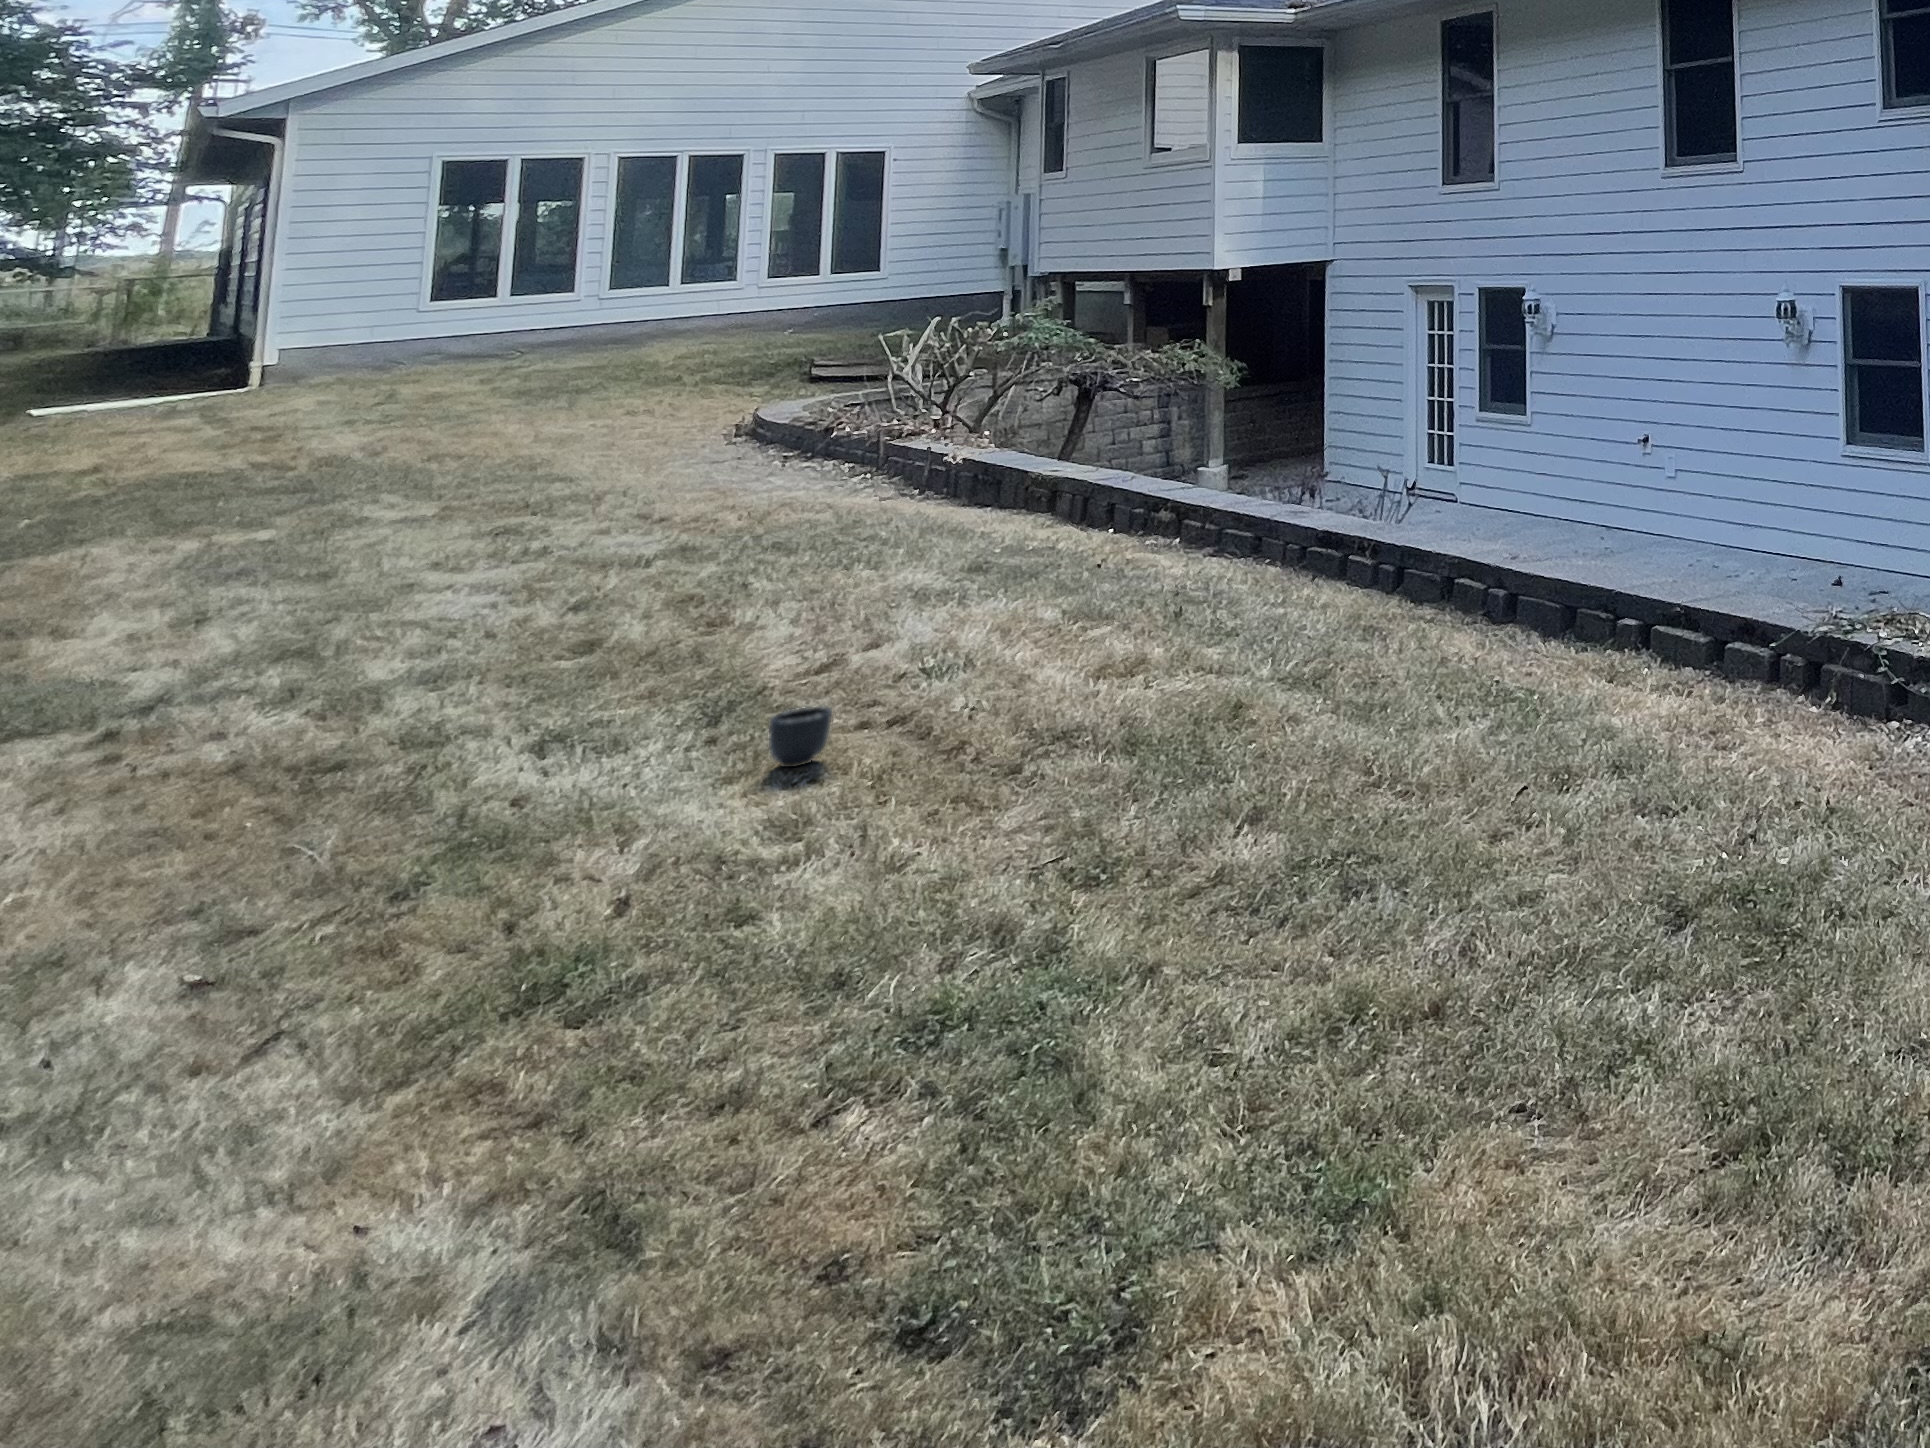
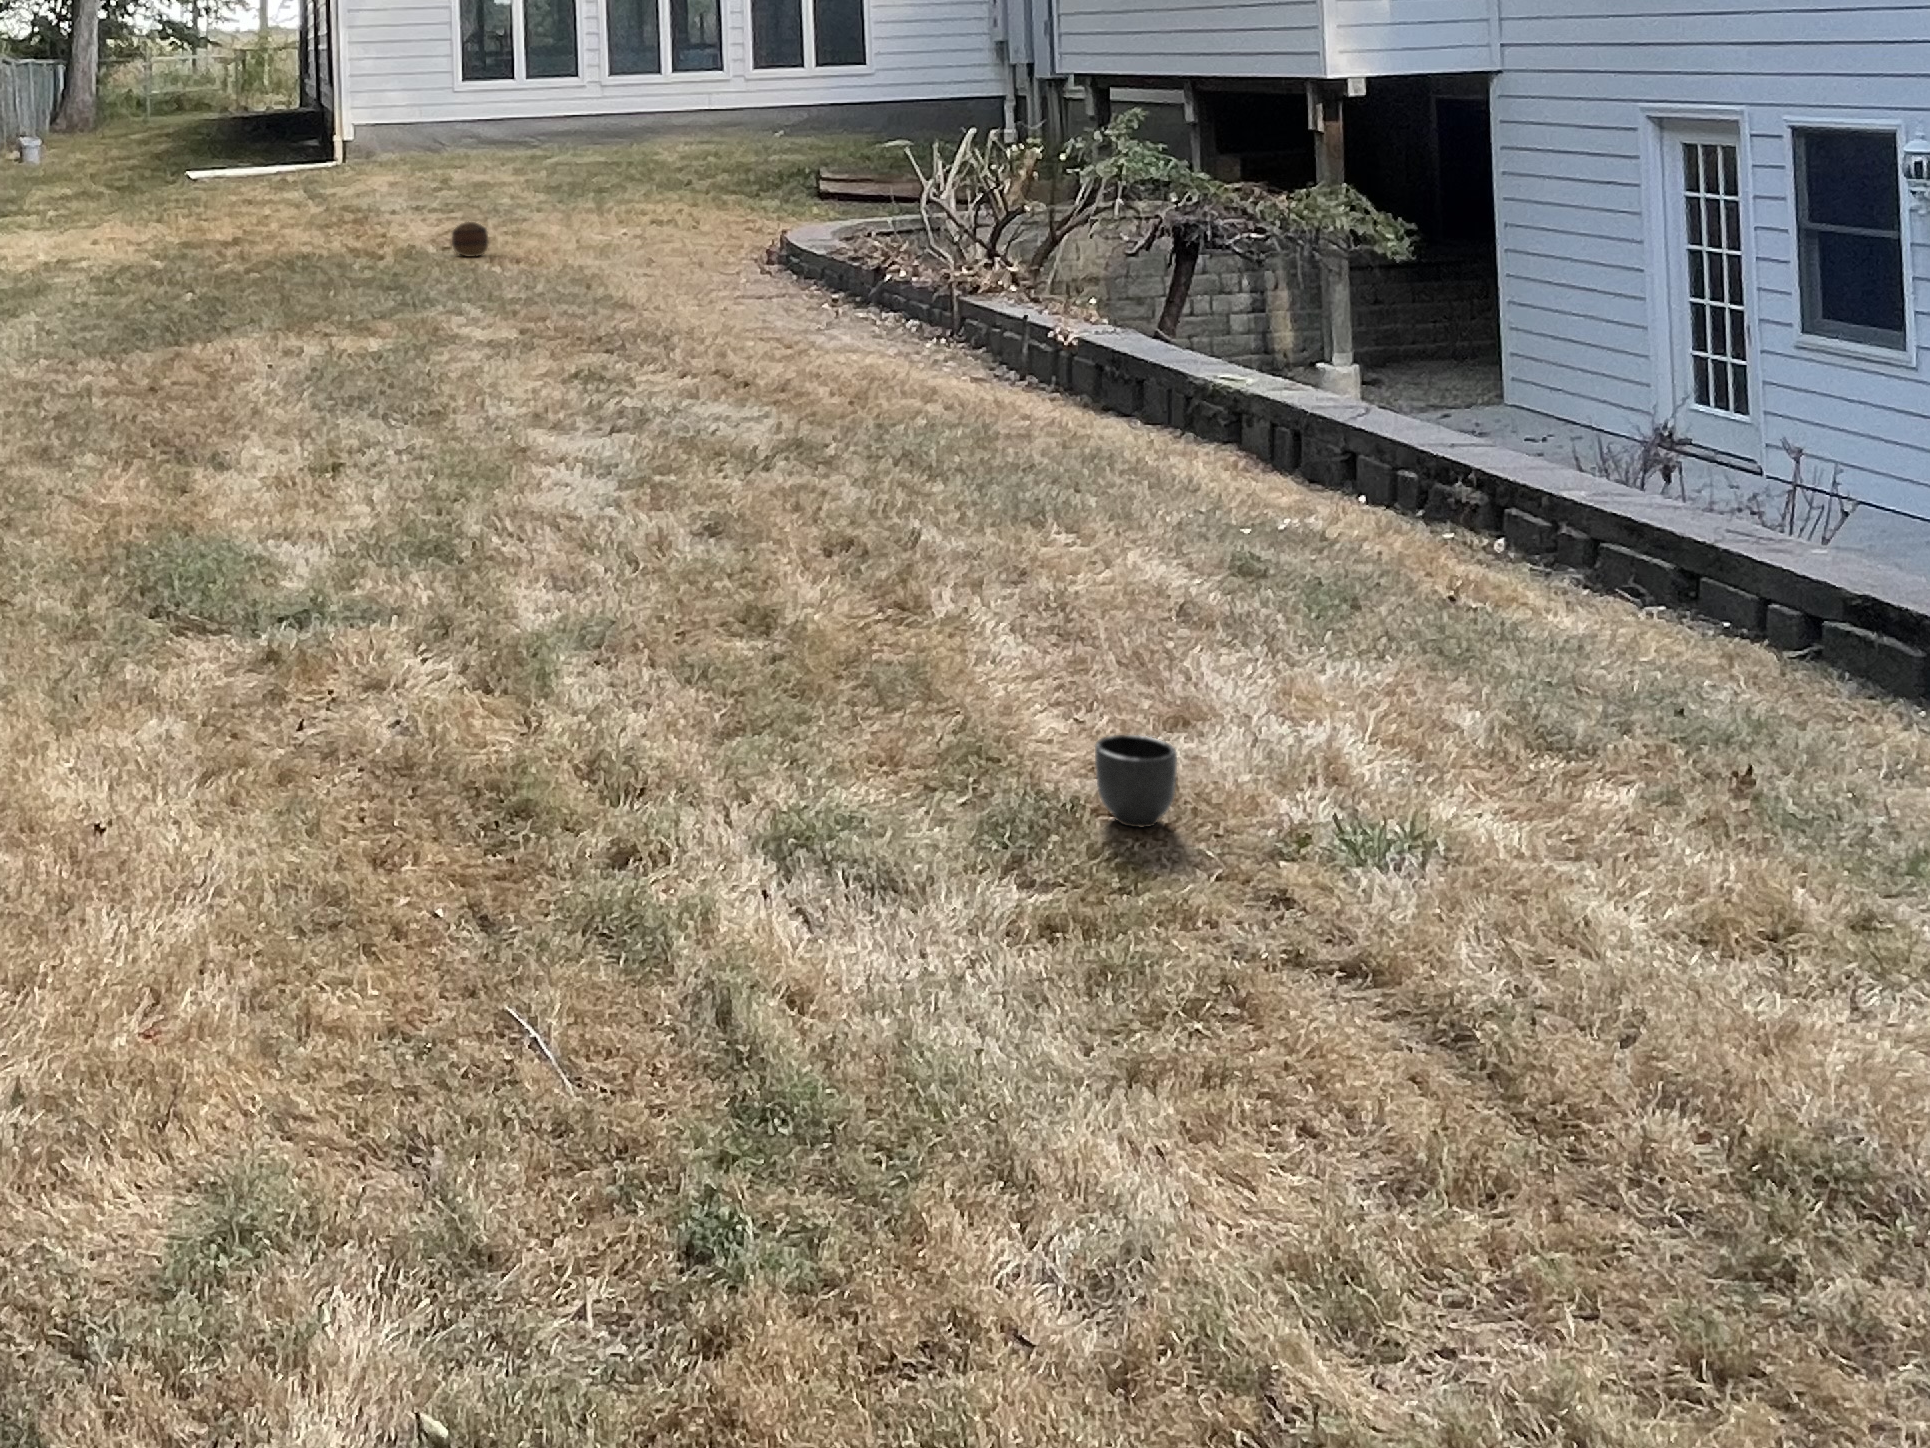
basket: none [357,431,404,464] -> present [452,222,488,257]

